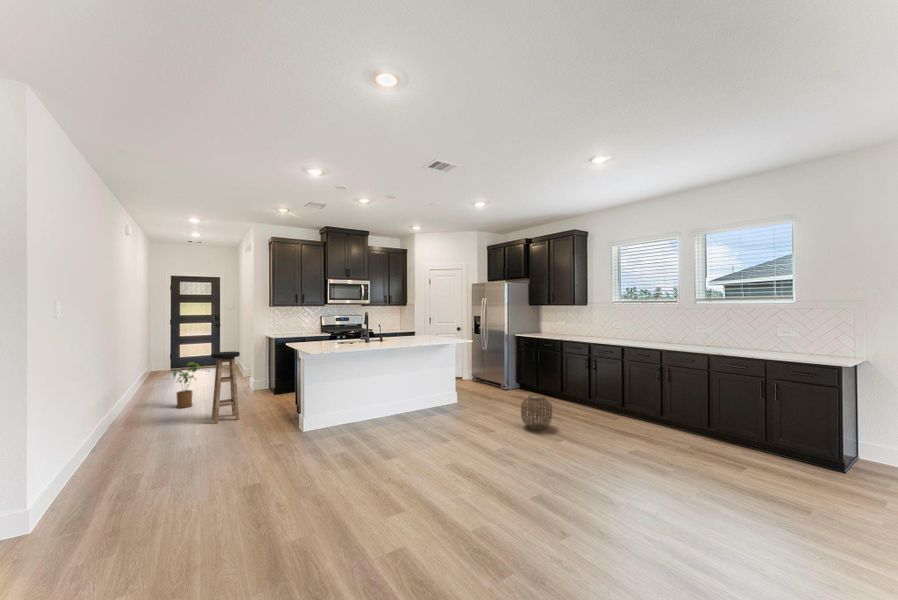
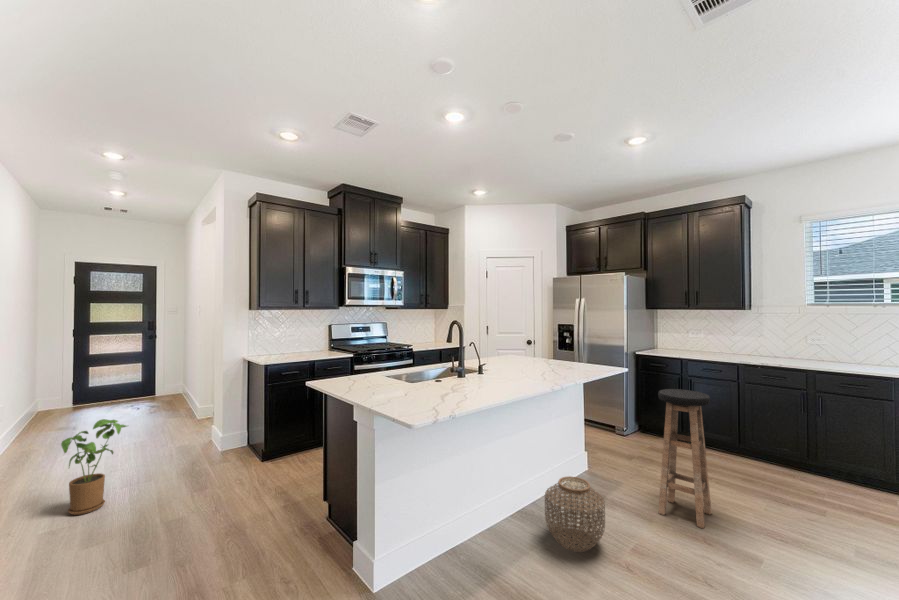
bar stool: present [211,351,240,423] -> present [658,389,712,528]
woven basket: present [521,395,552,430] -> present [545,476,605,552]

